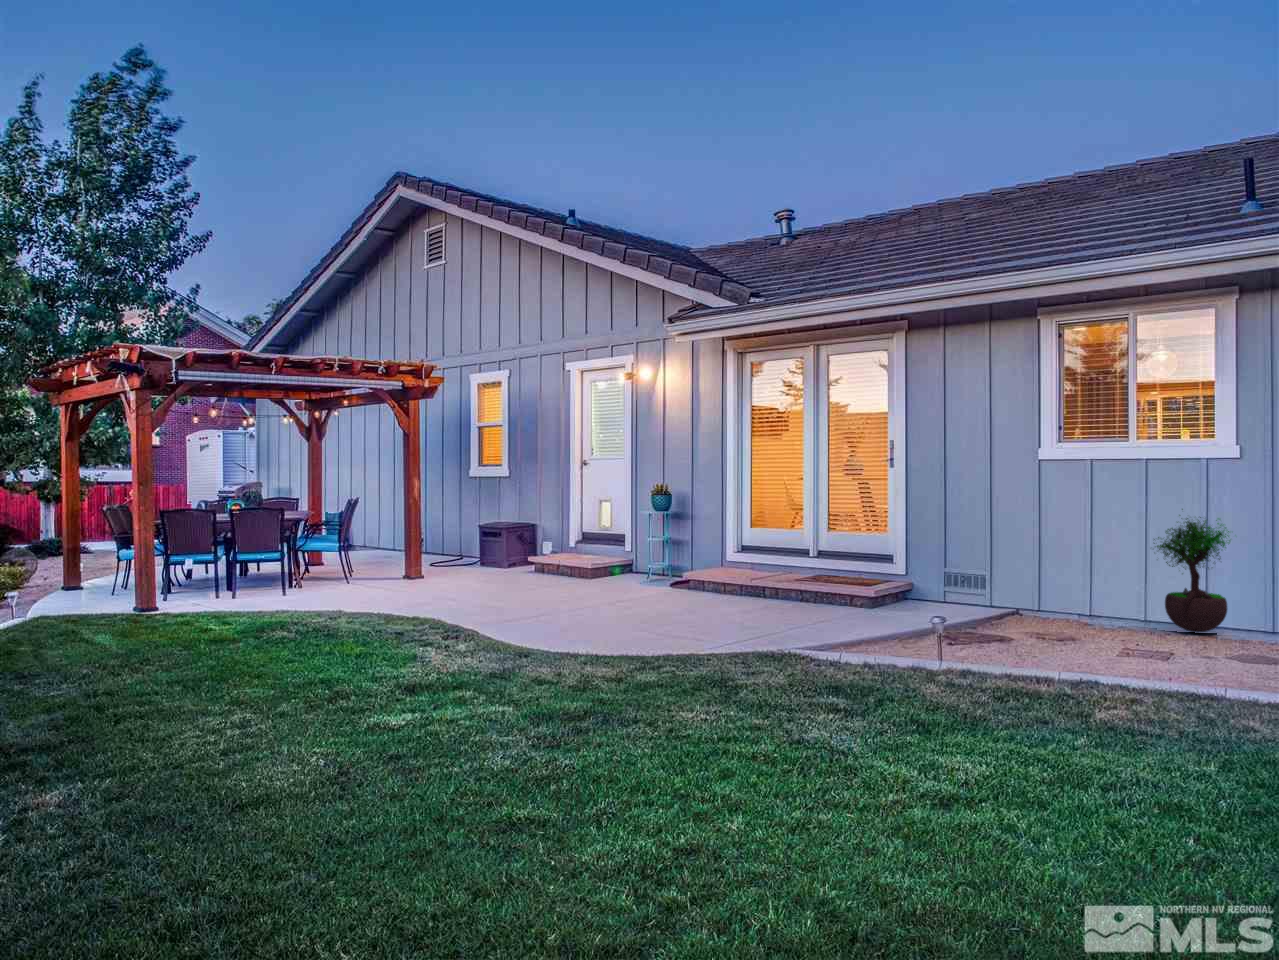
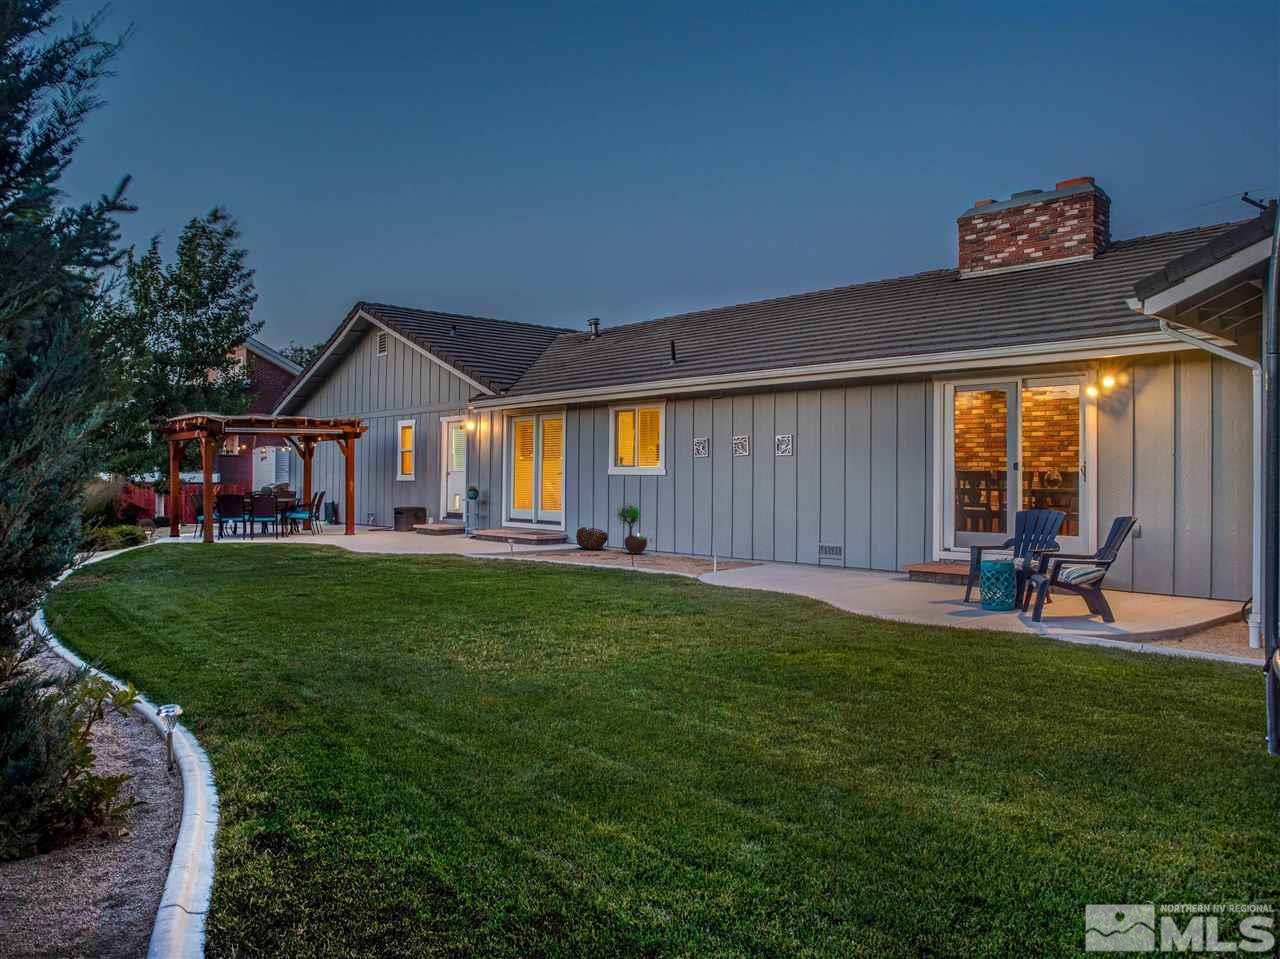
basket: none [983,568,1080,617] -> present [576,527,608,550]

